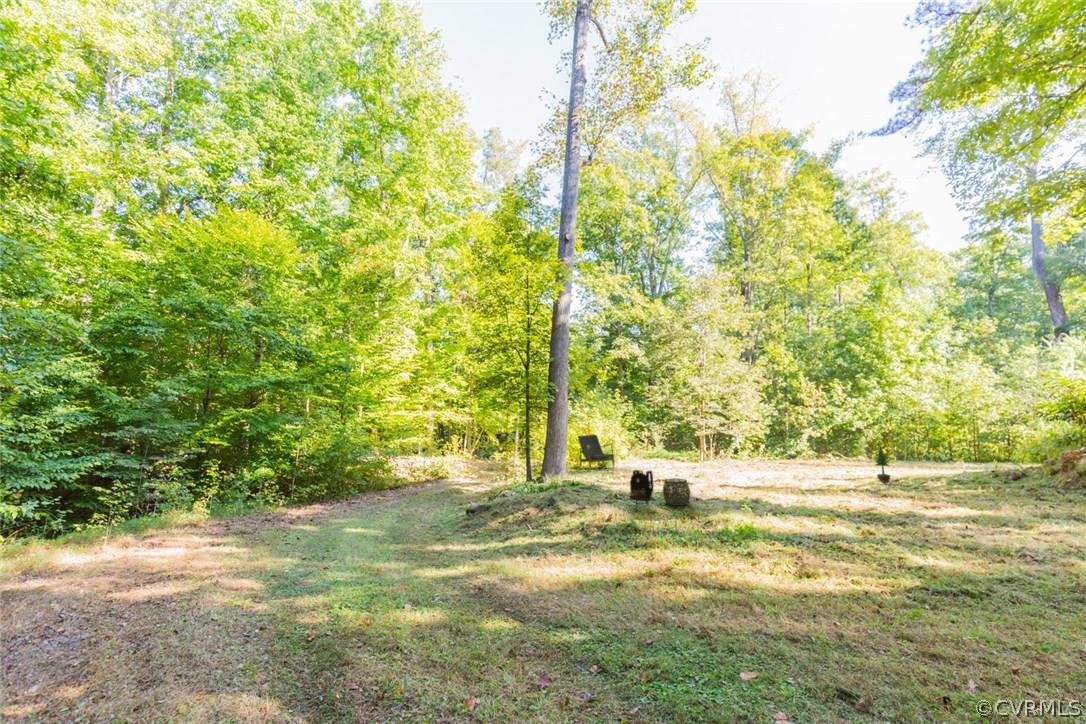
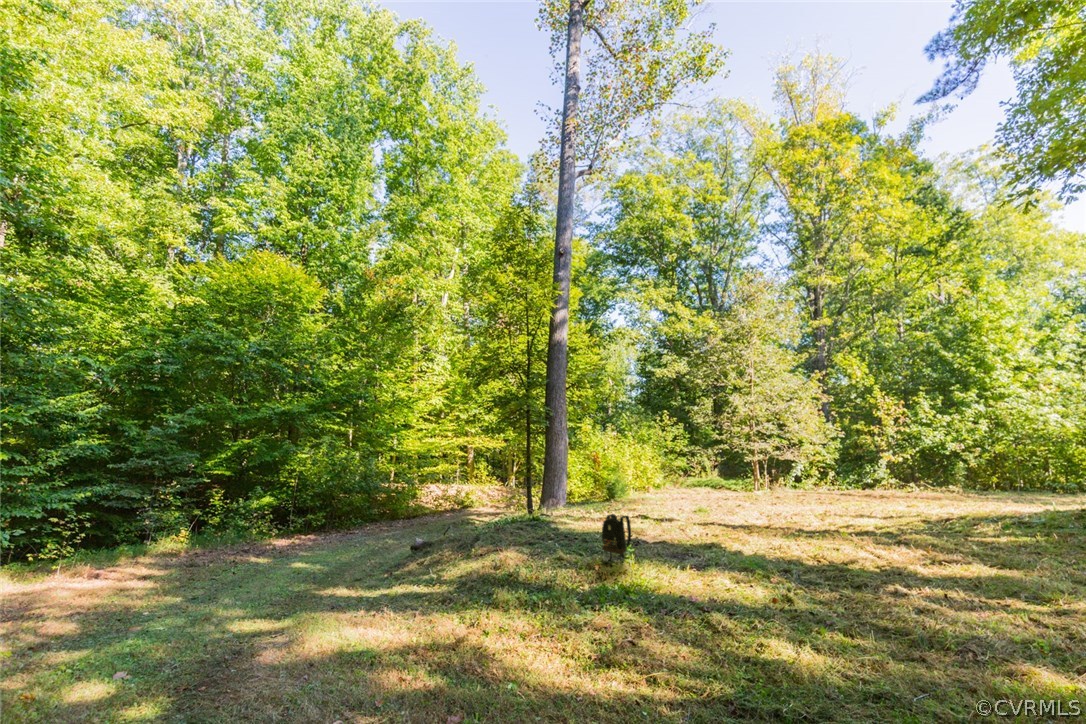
lounge chair: present [578,435,615,470] -> none [601,462,641,503]
potted tree: present [875,447,890,484] -> none [946,482,971,533]
woven basket: present [663,478,690,505] -> none [644,525,678,560]

